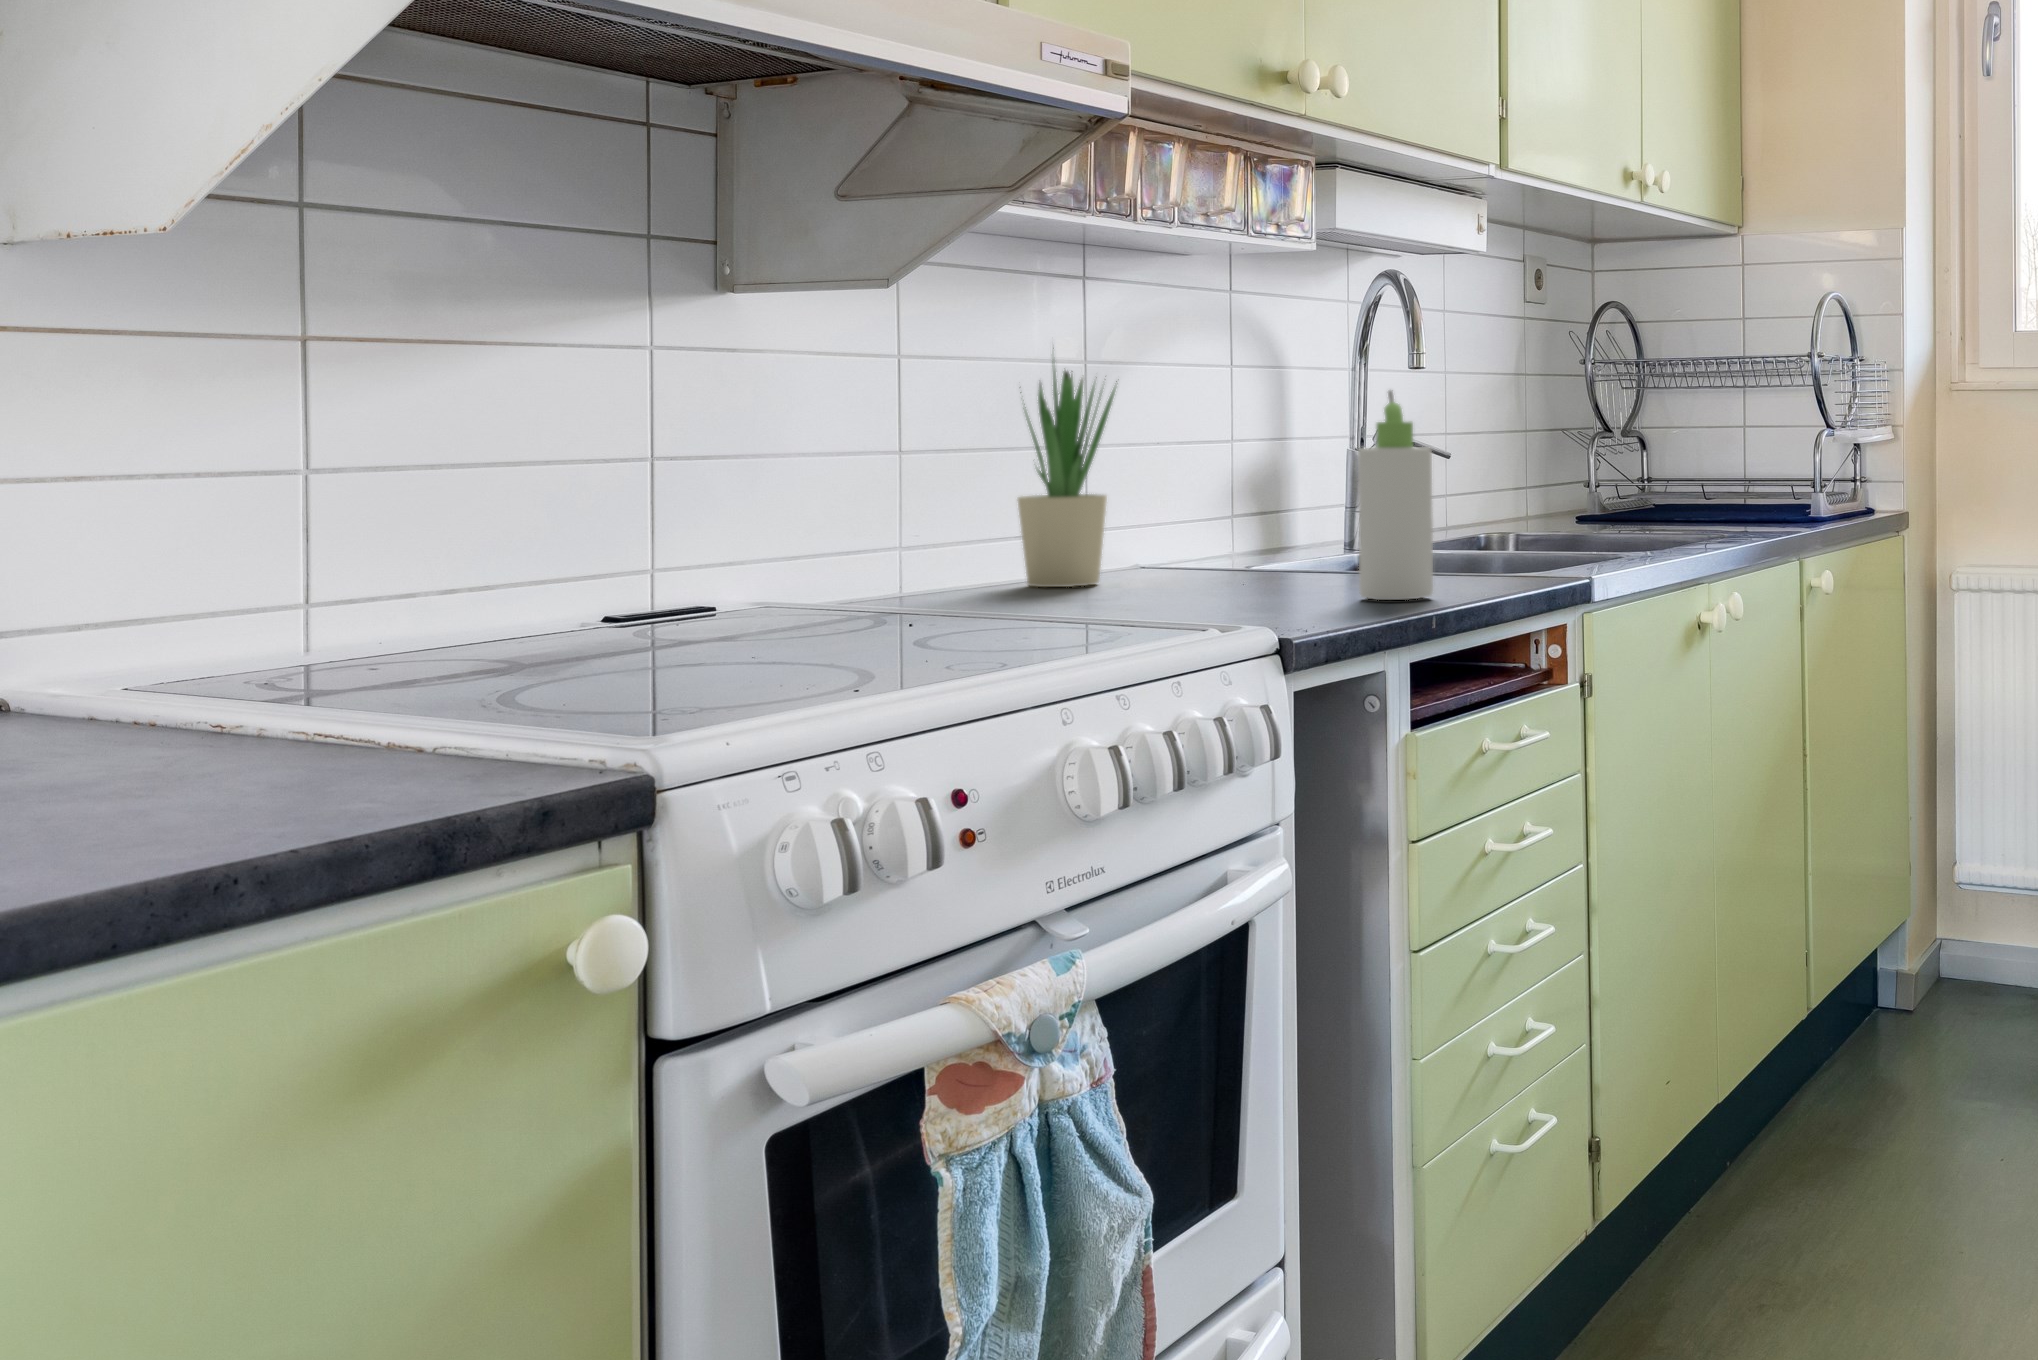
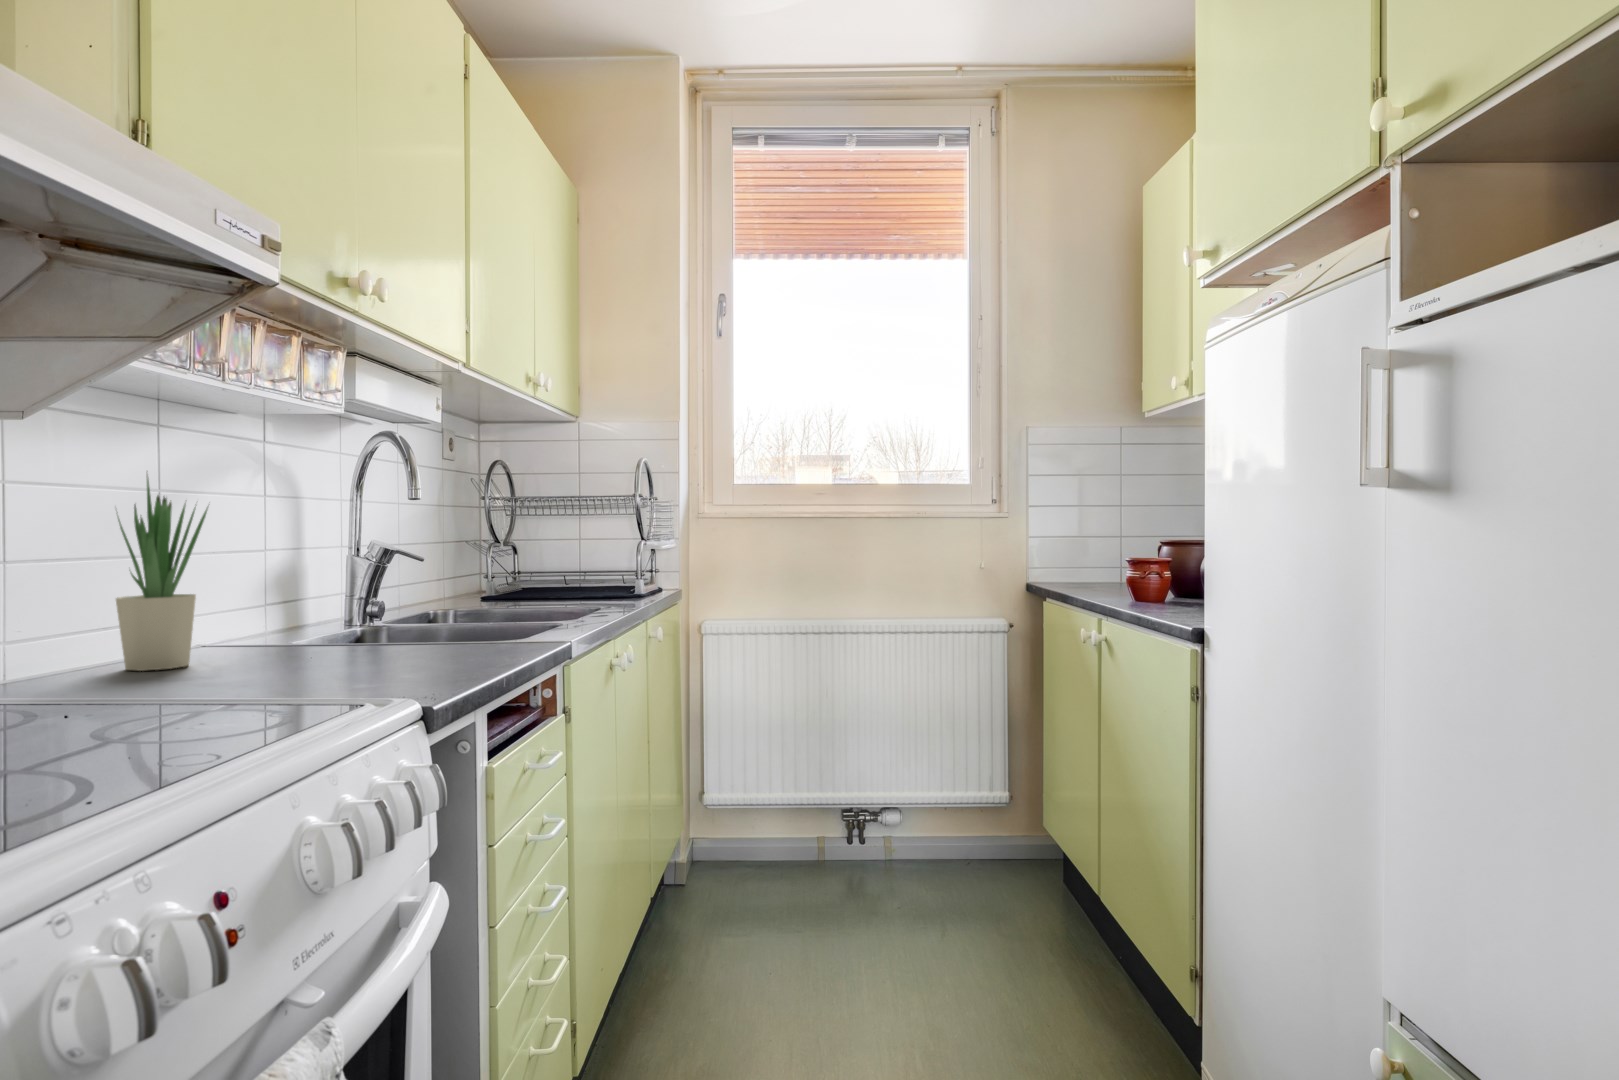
bottle: present [1358,390,1433,600] -> none [431,513,489,667]

